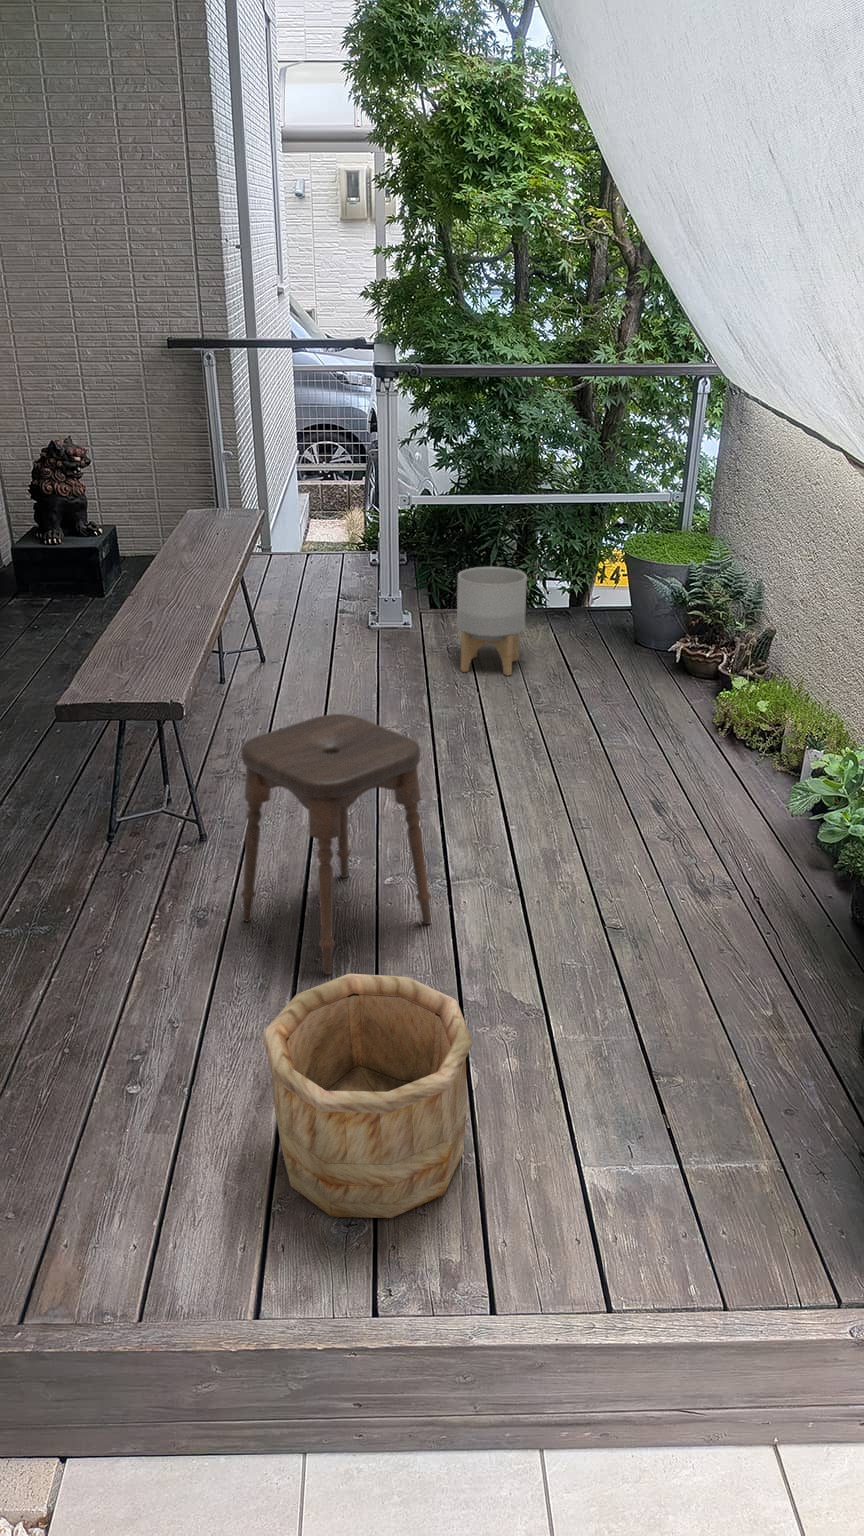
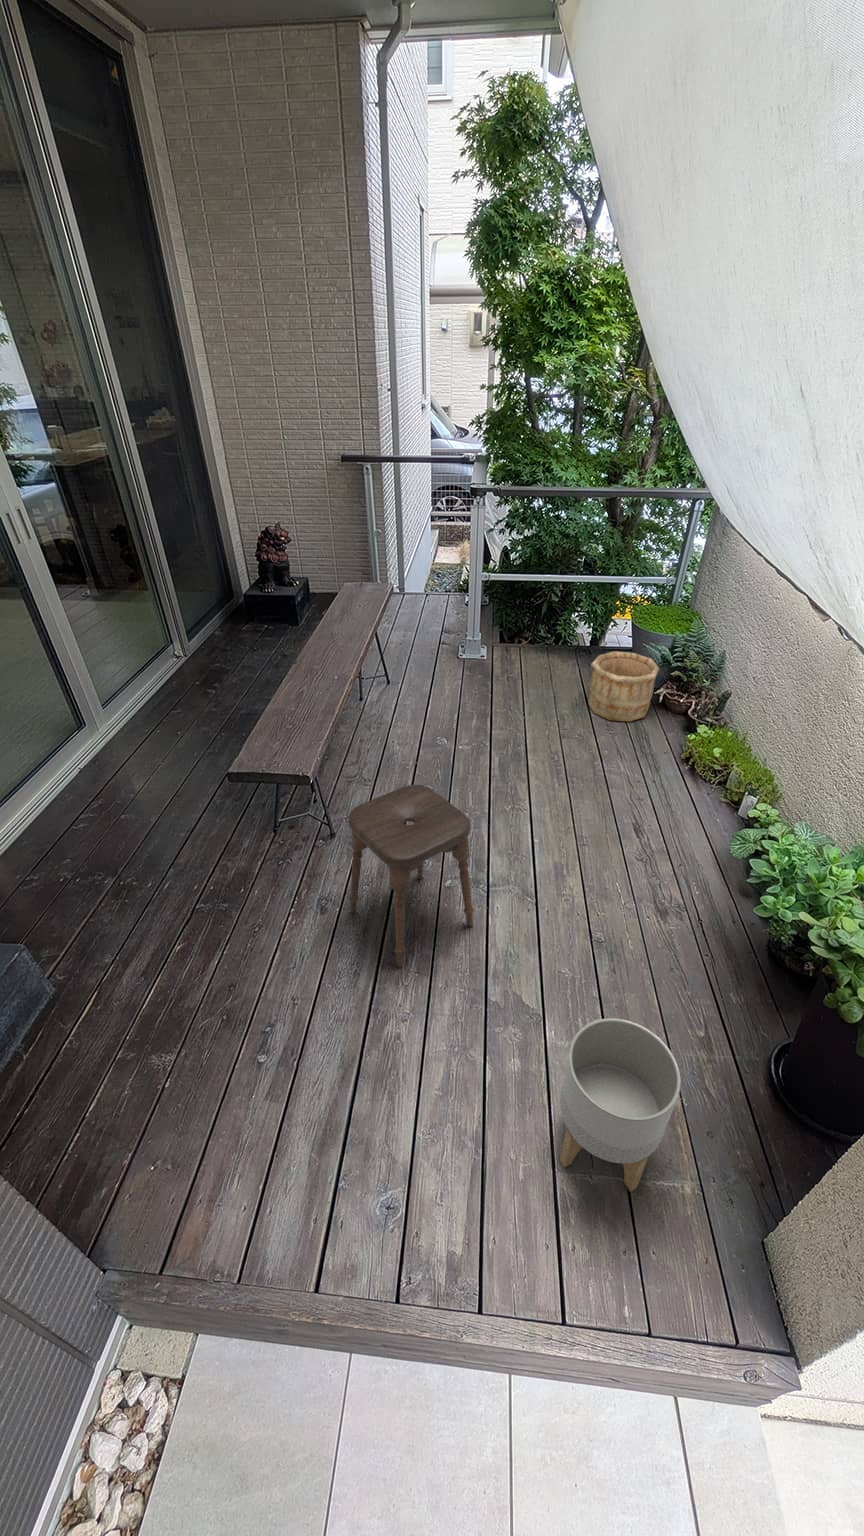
planter: present [457,567,527,675] -> present [560,1018,681,1192]
wooden bucket: present [262,974,473,1218] -> present [588,651,659,721]

